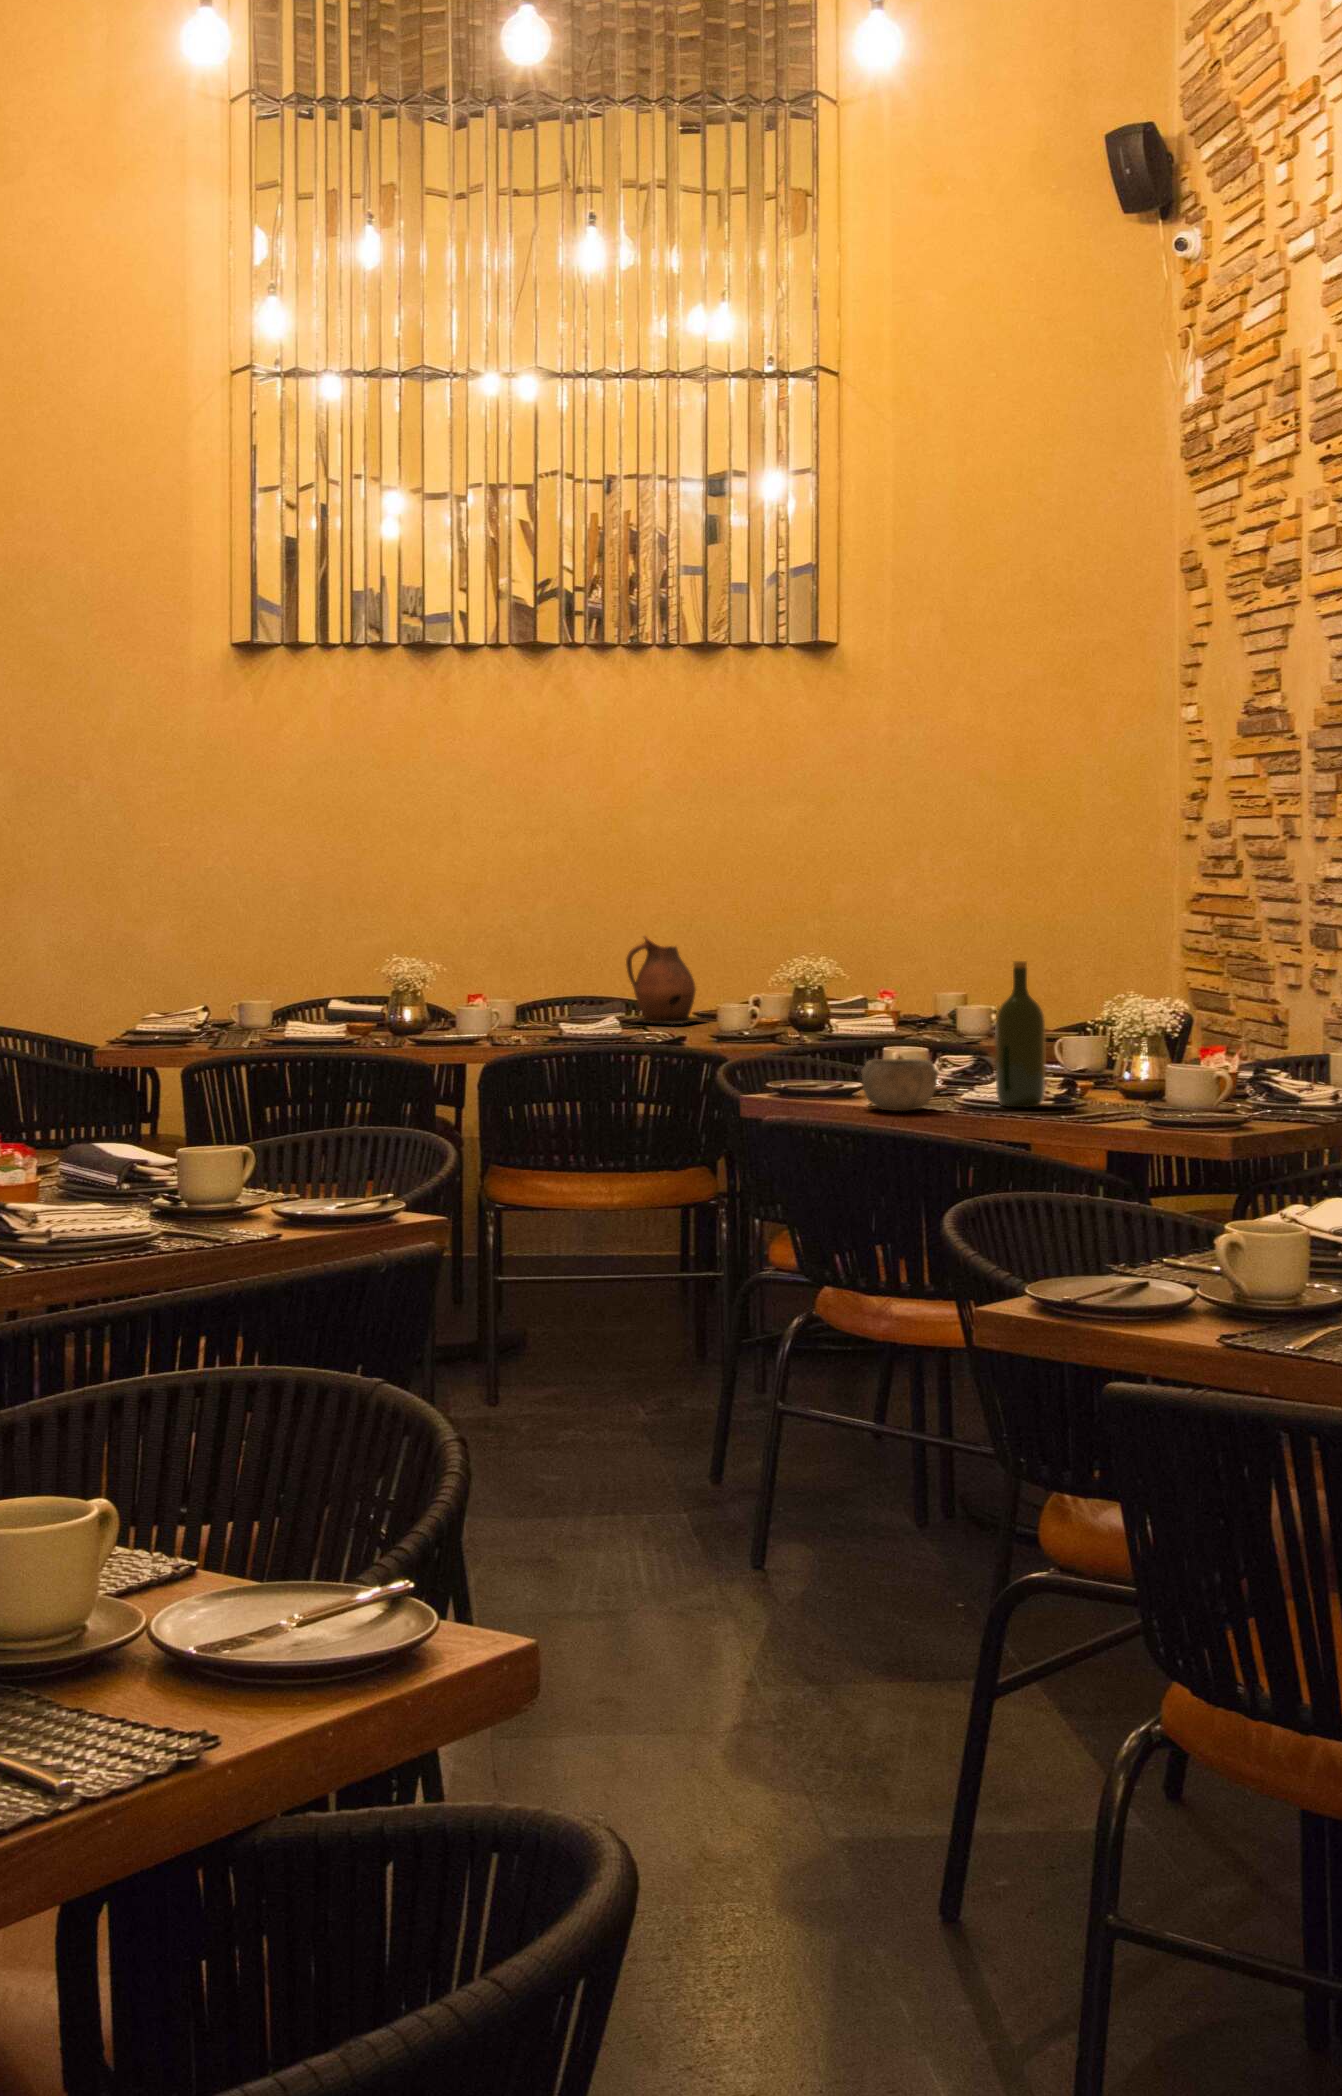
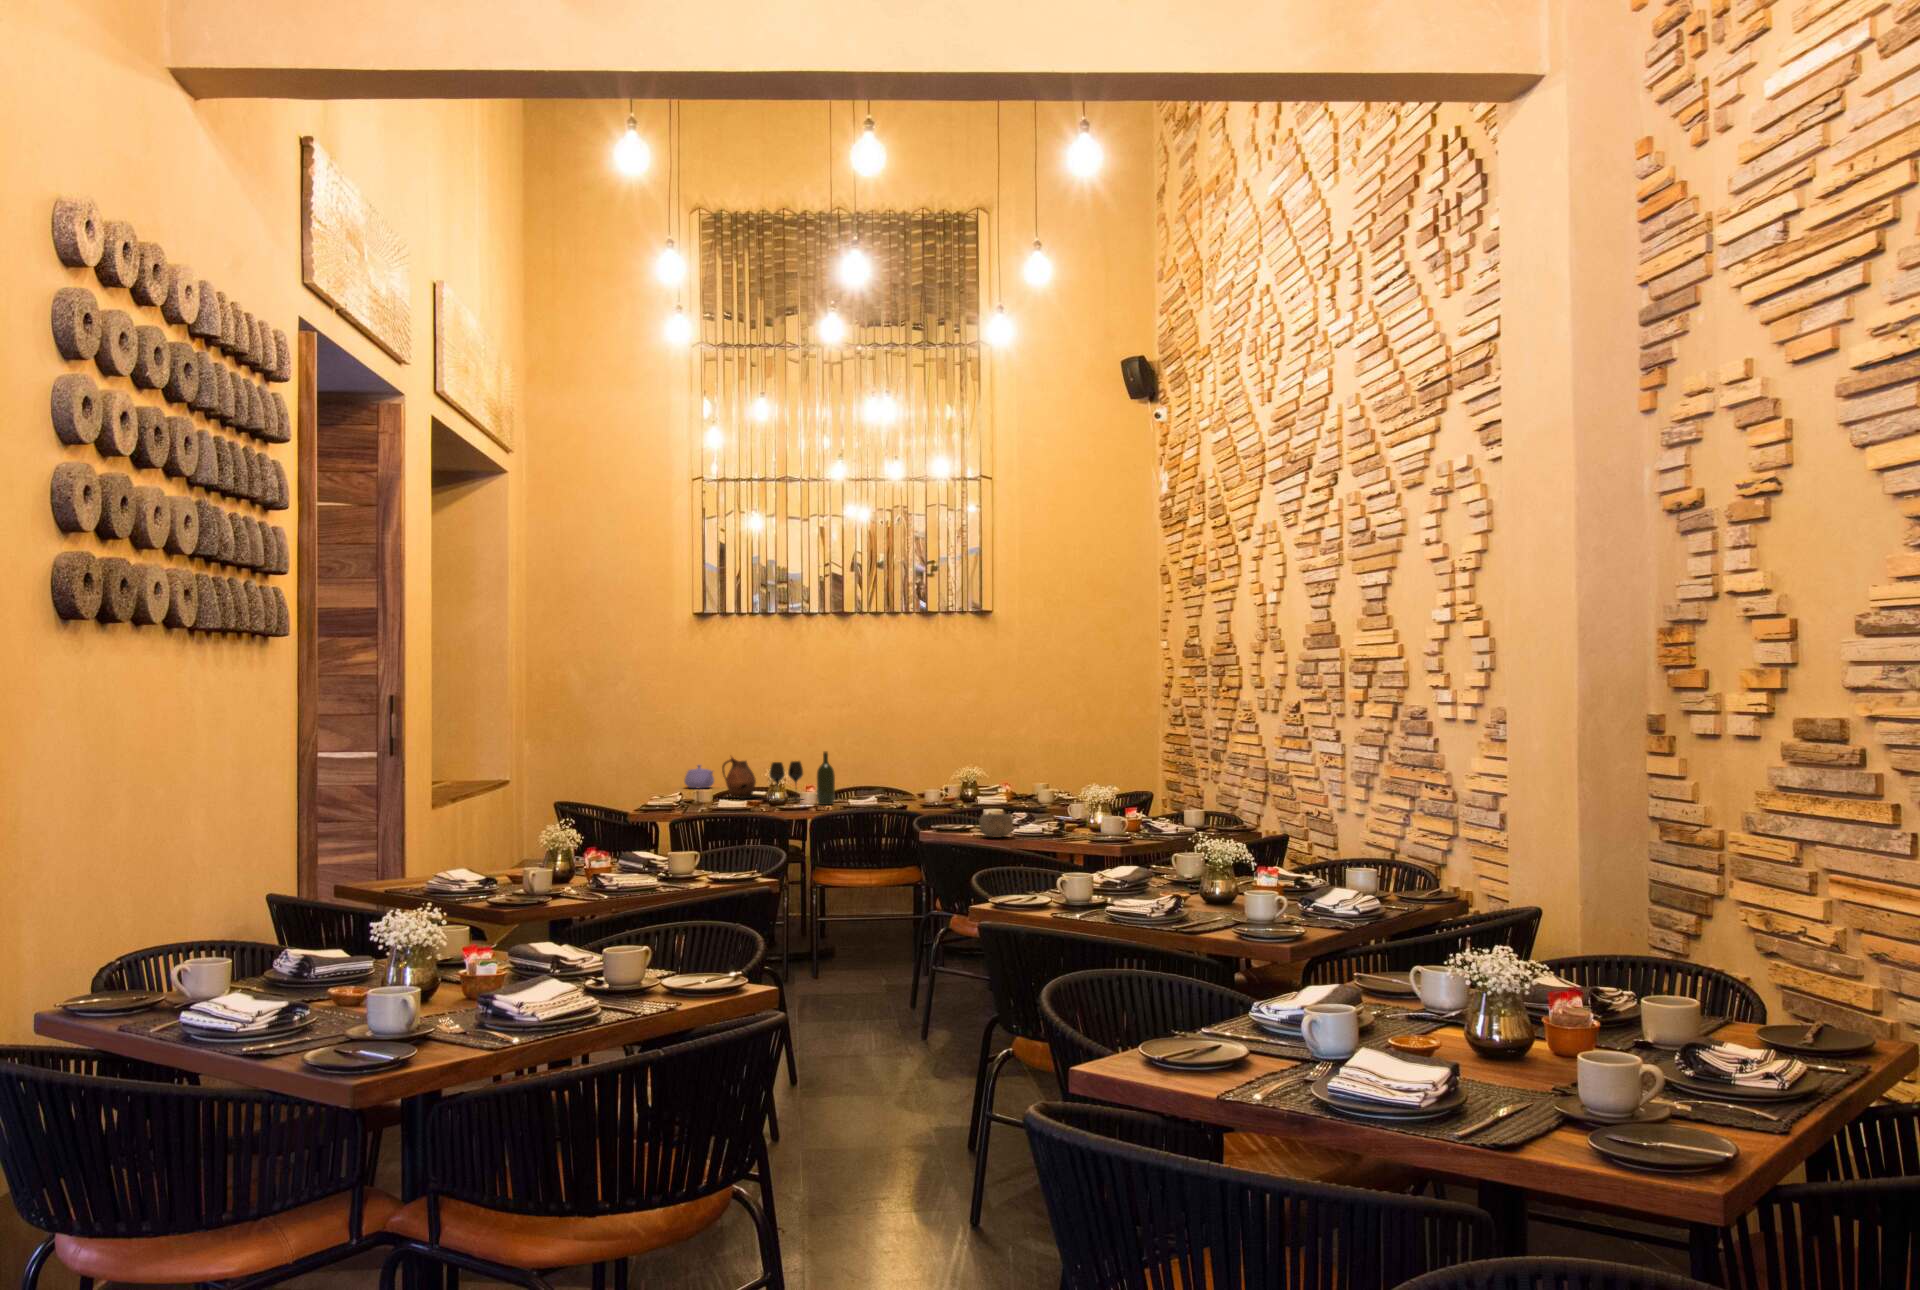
ceramic pitcher: present [626,936,704,1024] -> present [722,756,757,798]
wine glass: none [389,945,460,1026] -> present [769,761,803,801]
teapot: none [215,952,275,1000] -> present [684,765,714,788]
wine bottle: present [995,961,1045,1107] -> present [817,751,835,805]

